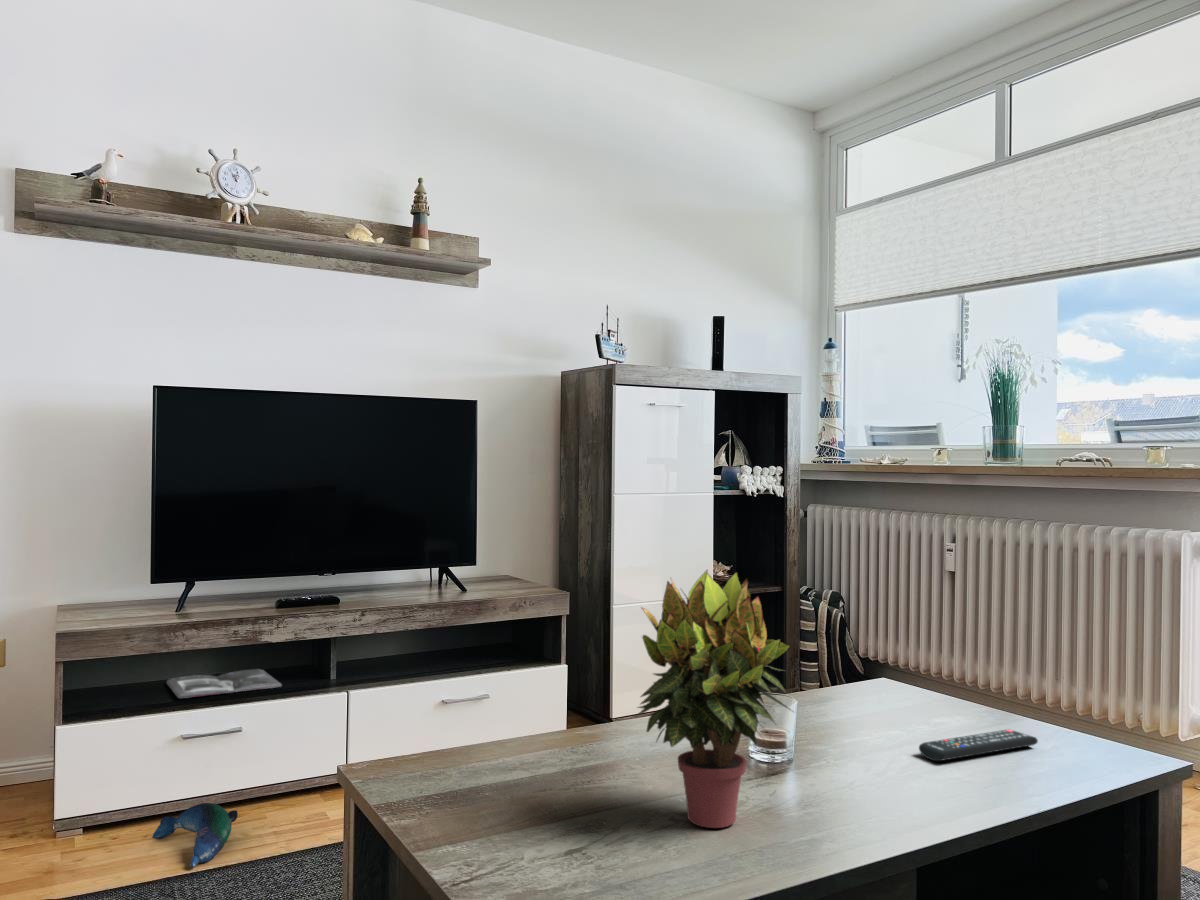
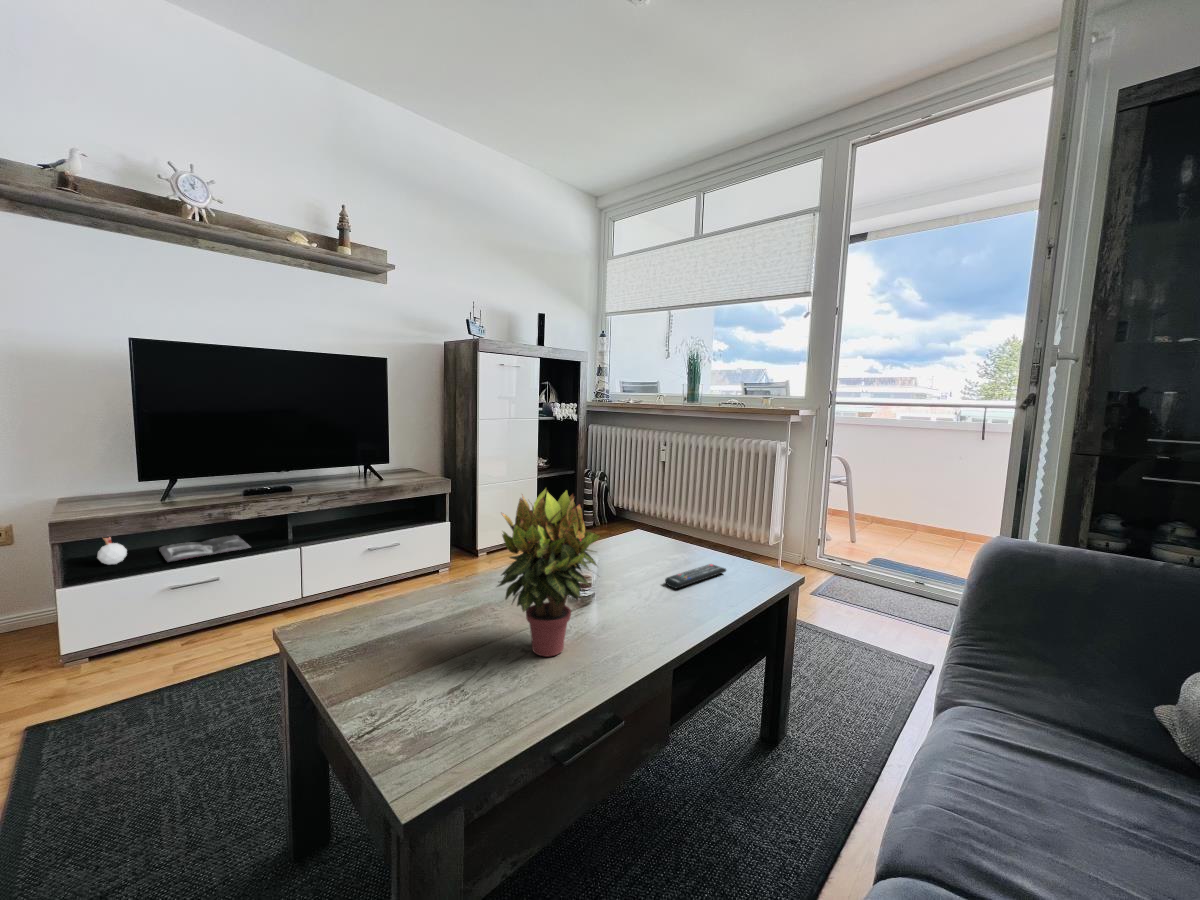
candle: none [98,646,132,698] -> present [98,537,127,565]
plush toy: present [152,803,238,868] -> none [149,632,217,680]

